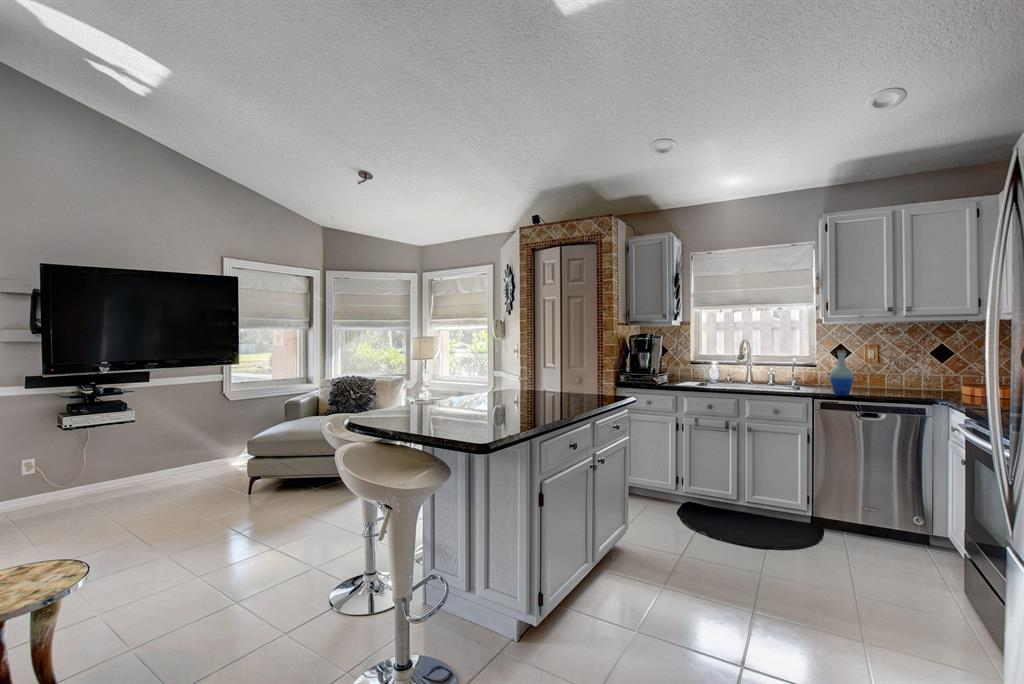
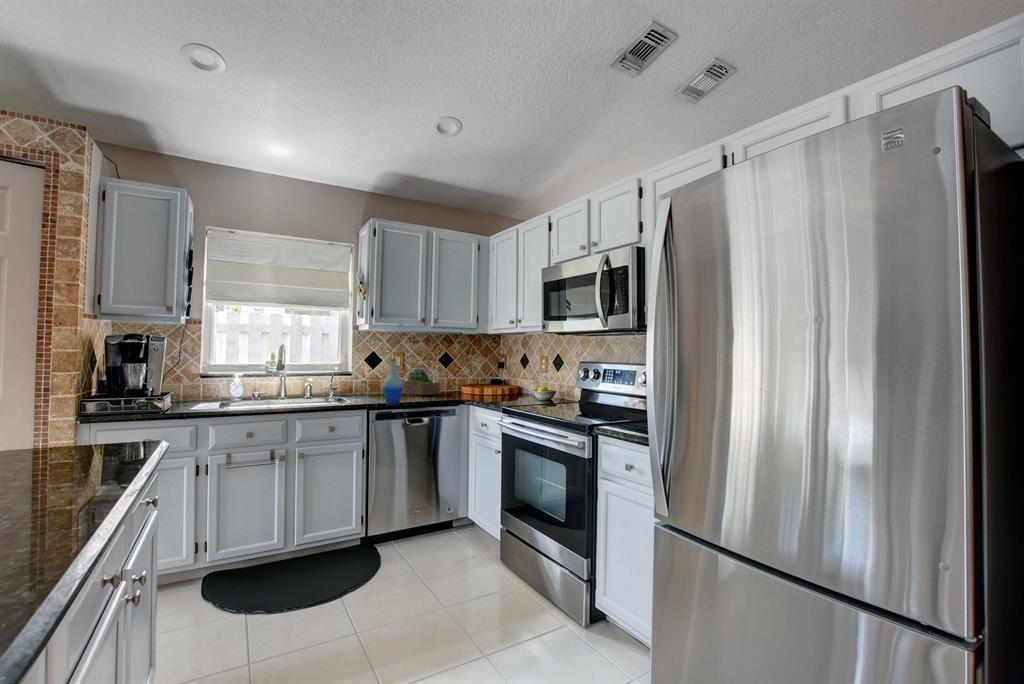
succulent plant: none [882,359,933,391] -> present [405,366,441,395]

